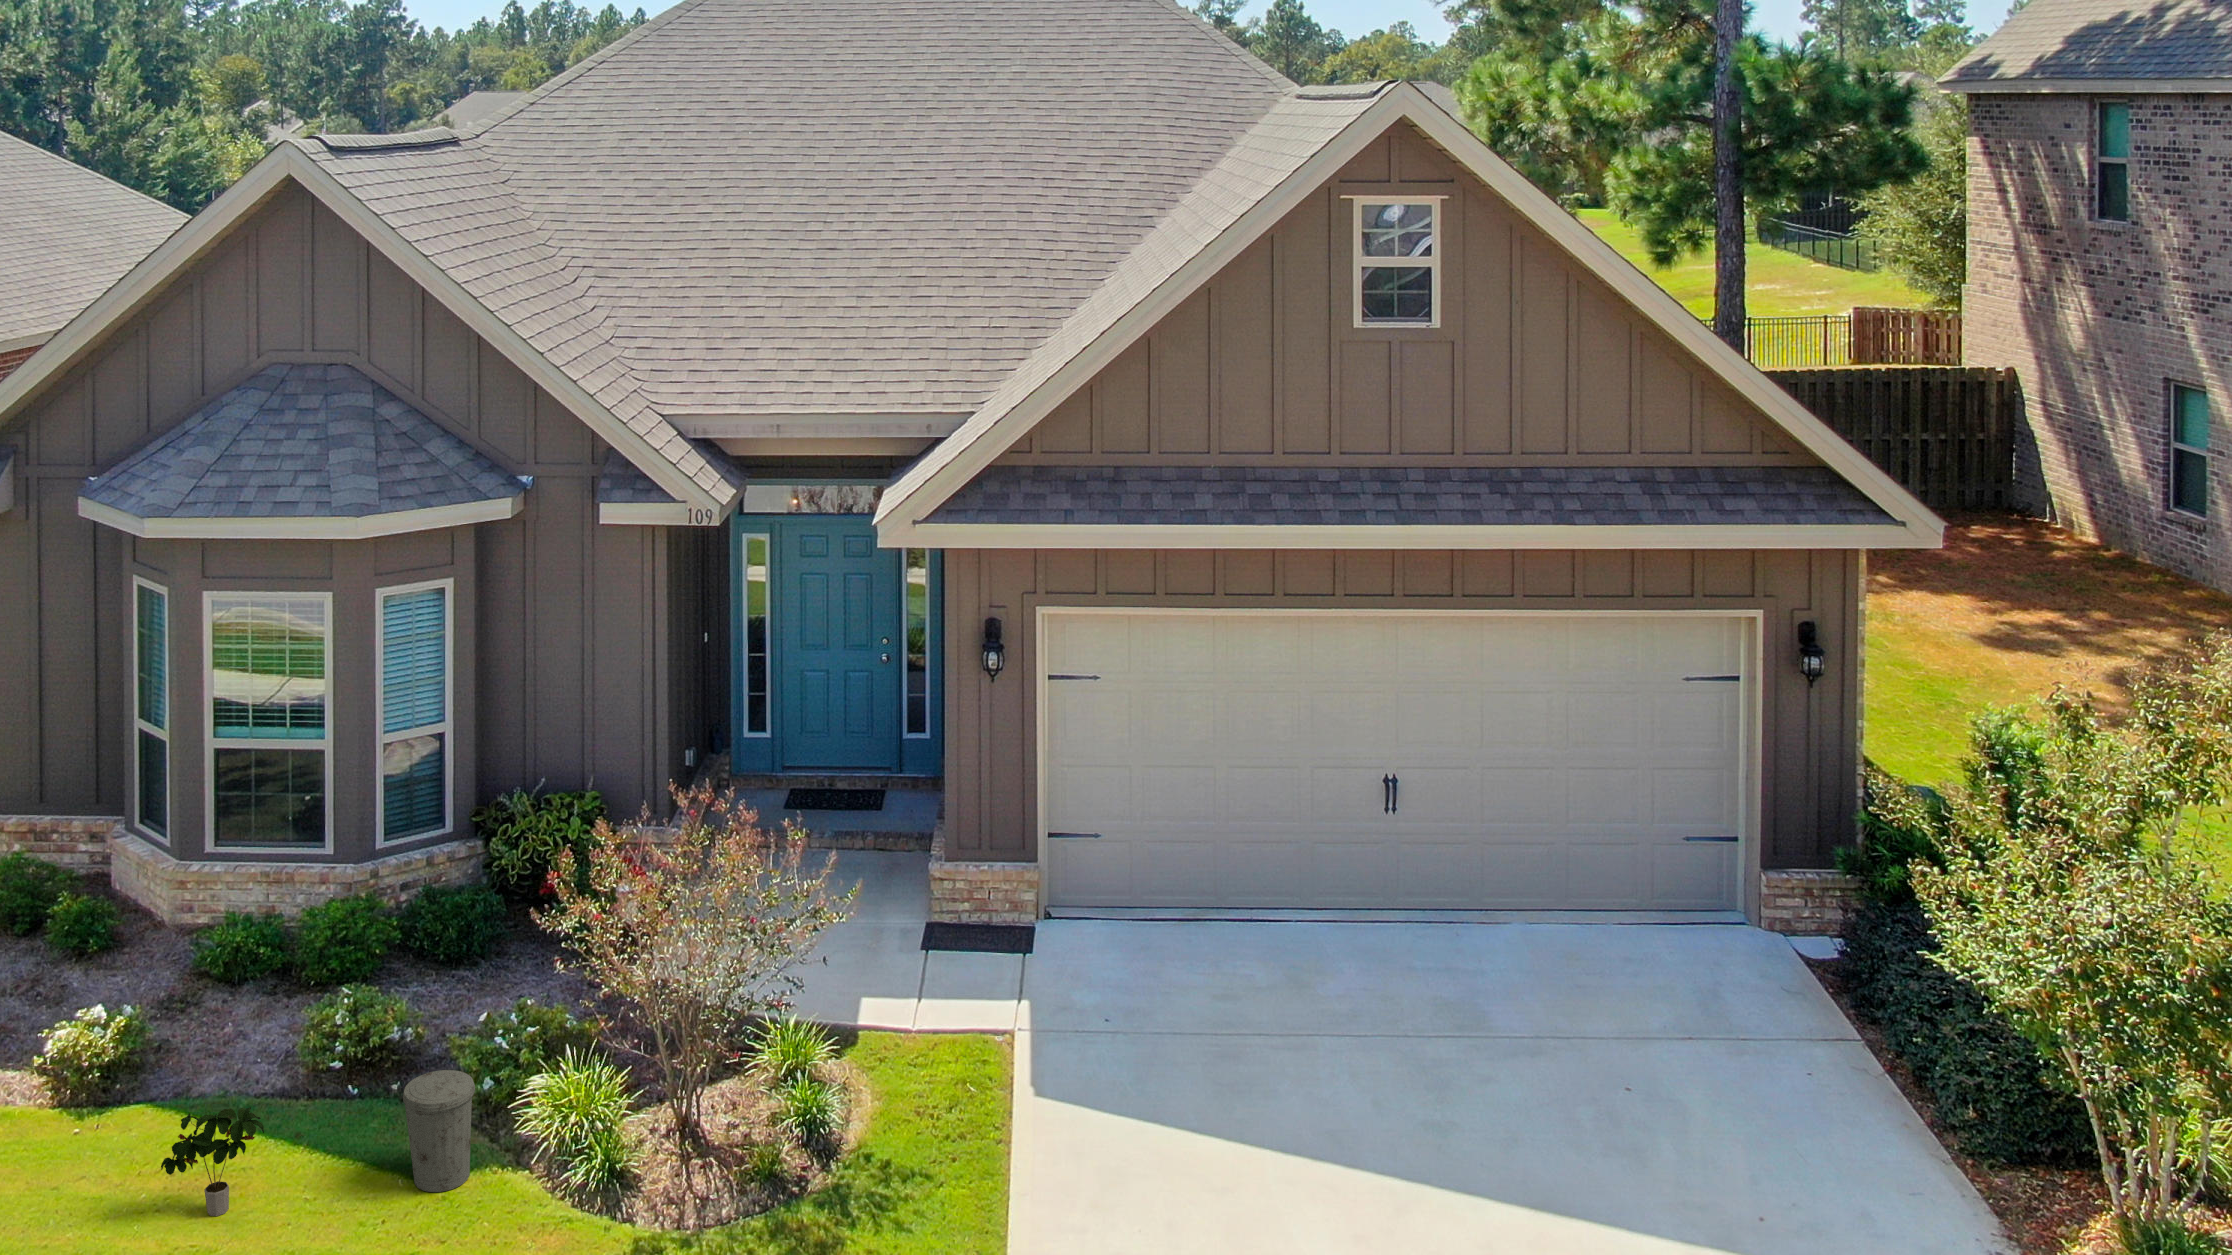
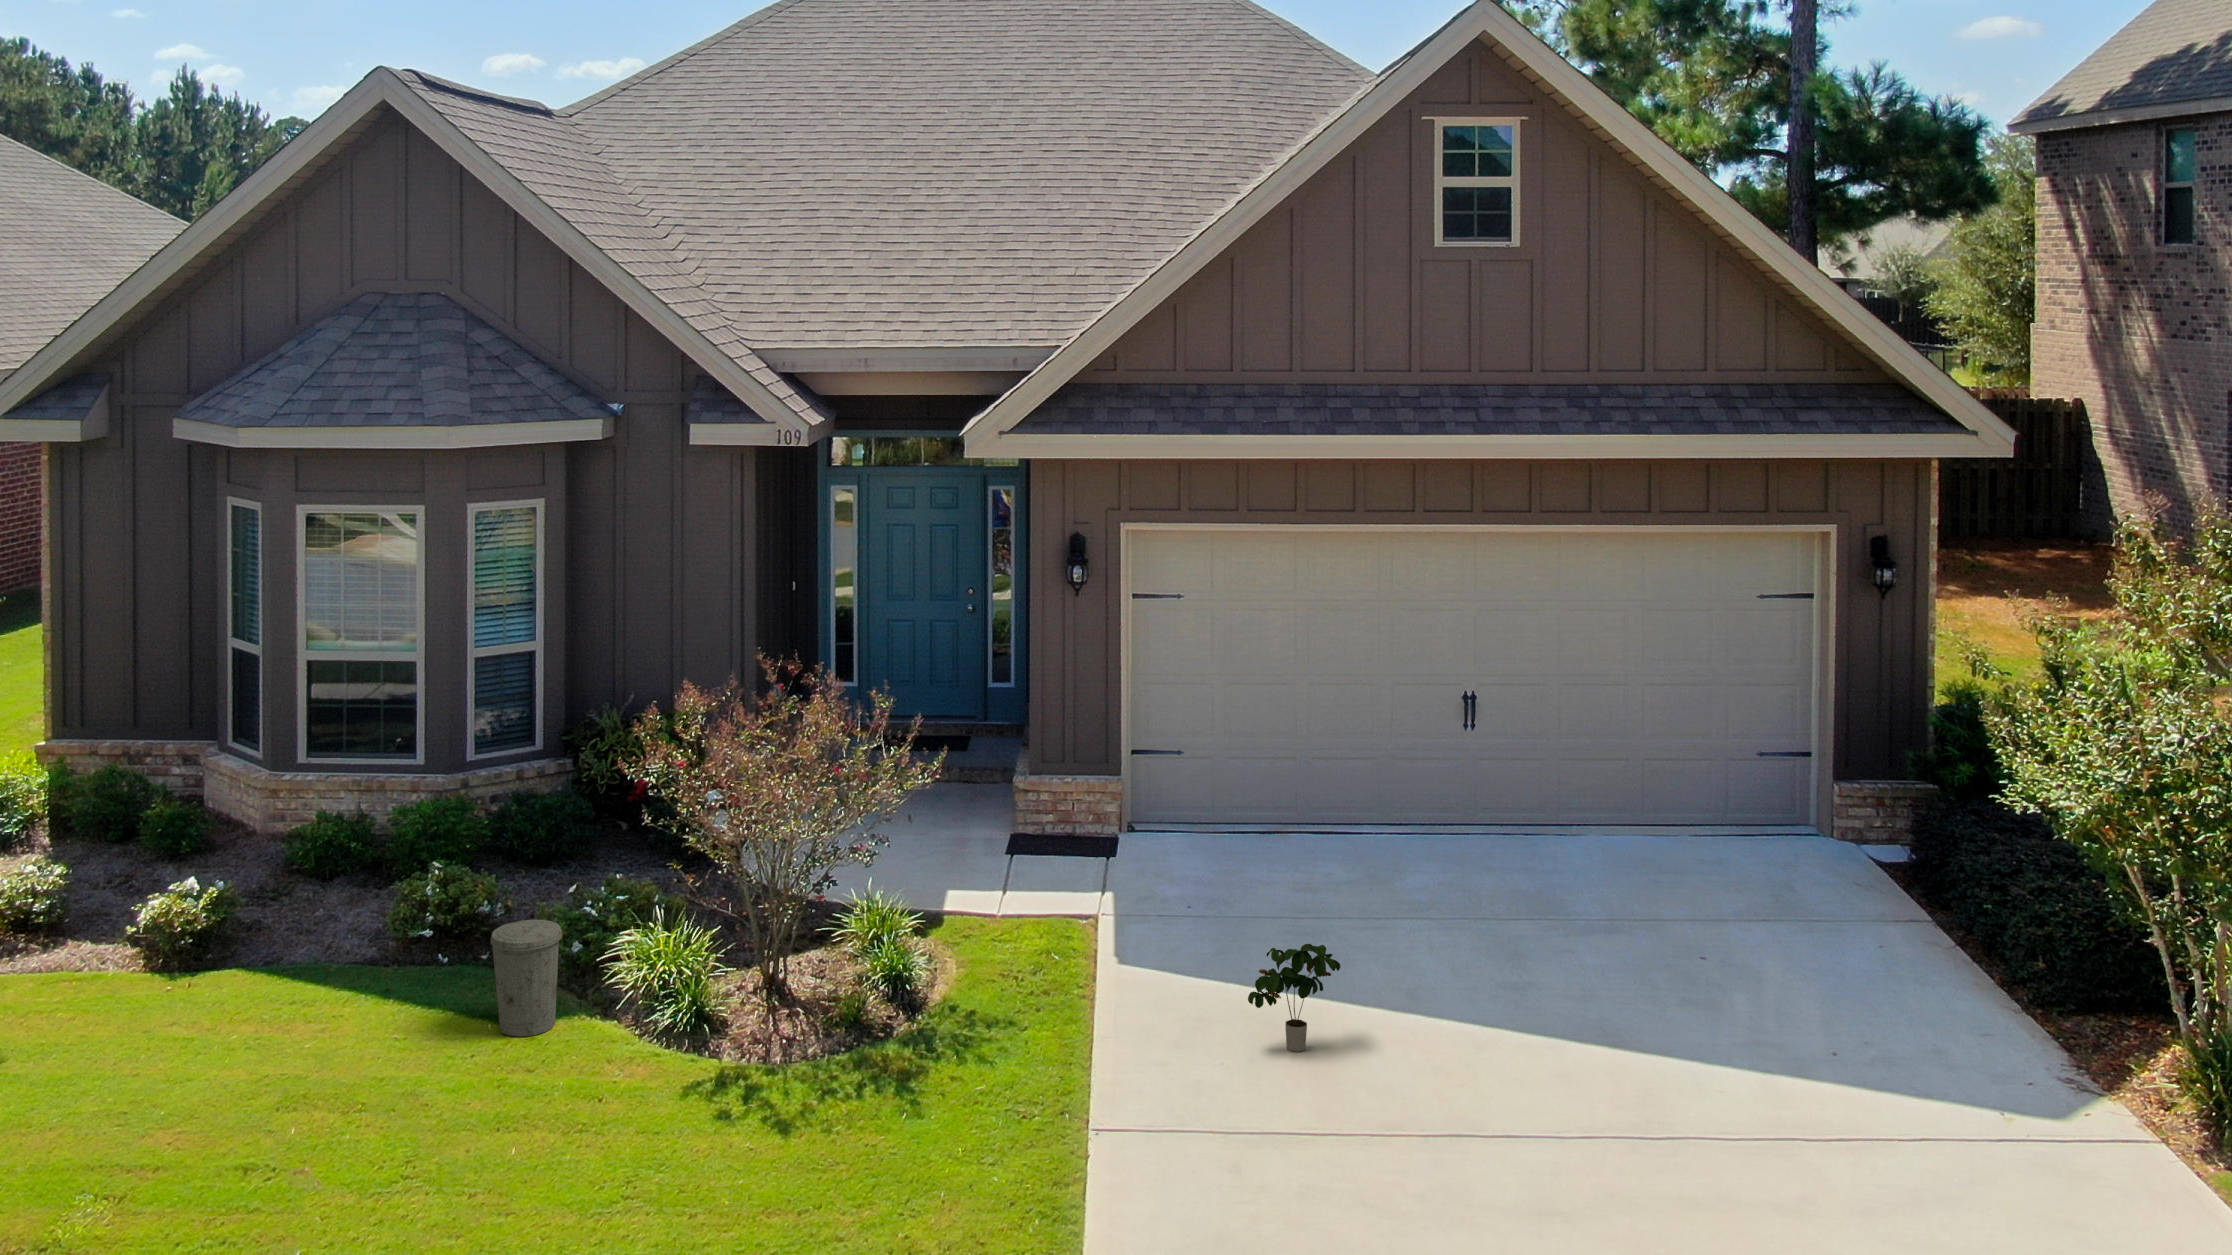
potted plant: present [161,1107,264,1216] -> present [1248,944,1340,1052]

